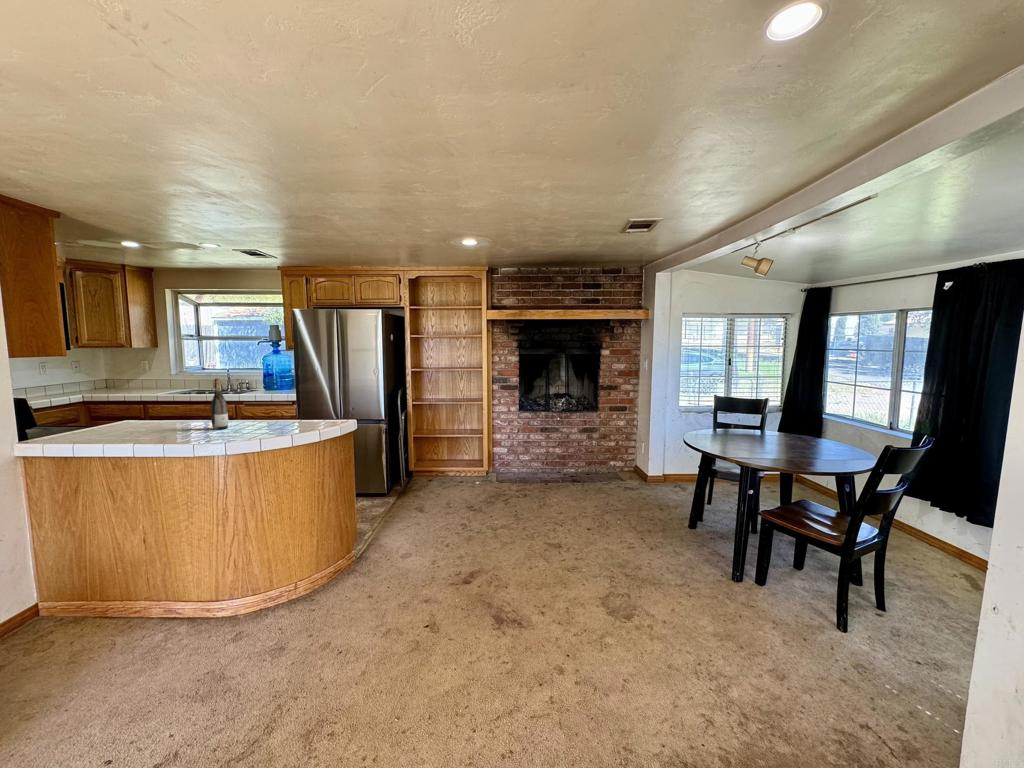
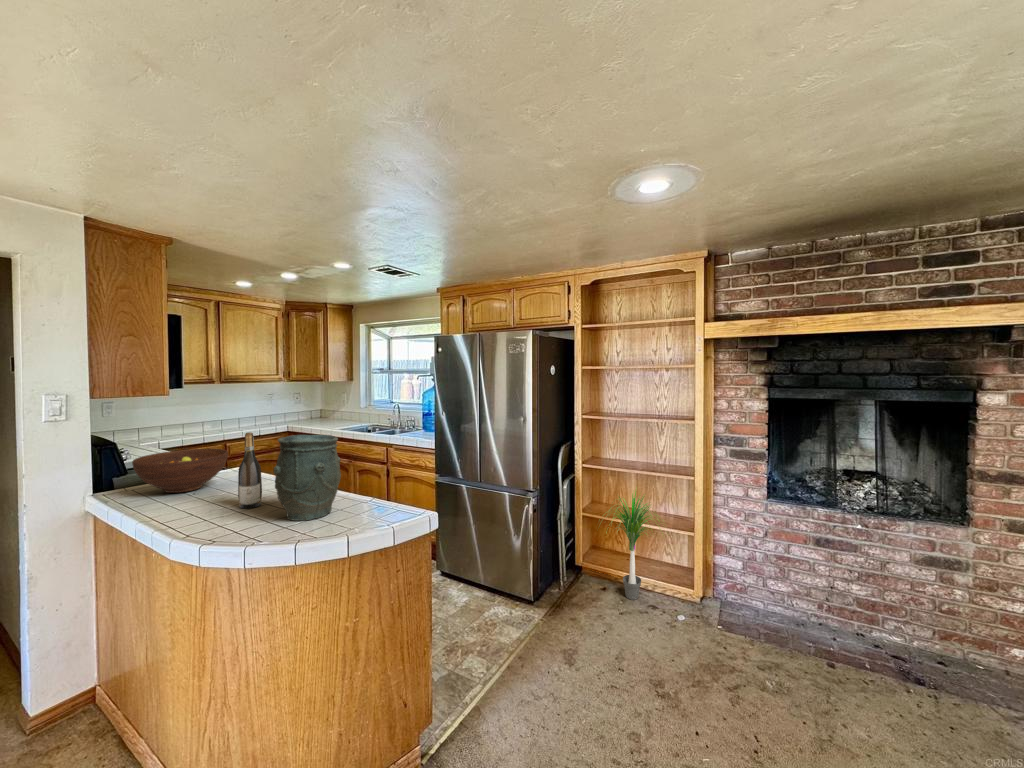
vase: none [255,378,298,429] -> present [274,435,341,521]
fruit bowl: none [82,399,163,432] -> present [132,449,228,493]
potted plant: none [424,411,470,481] -> present [606,493,657,600]

